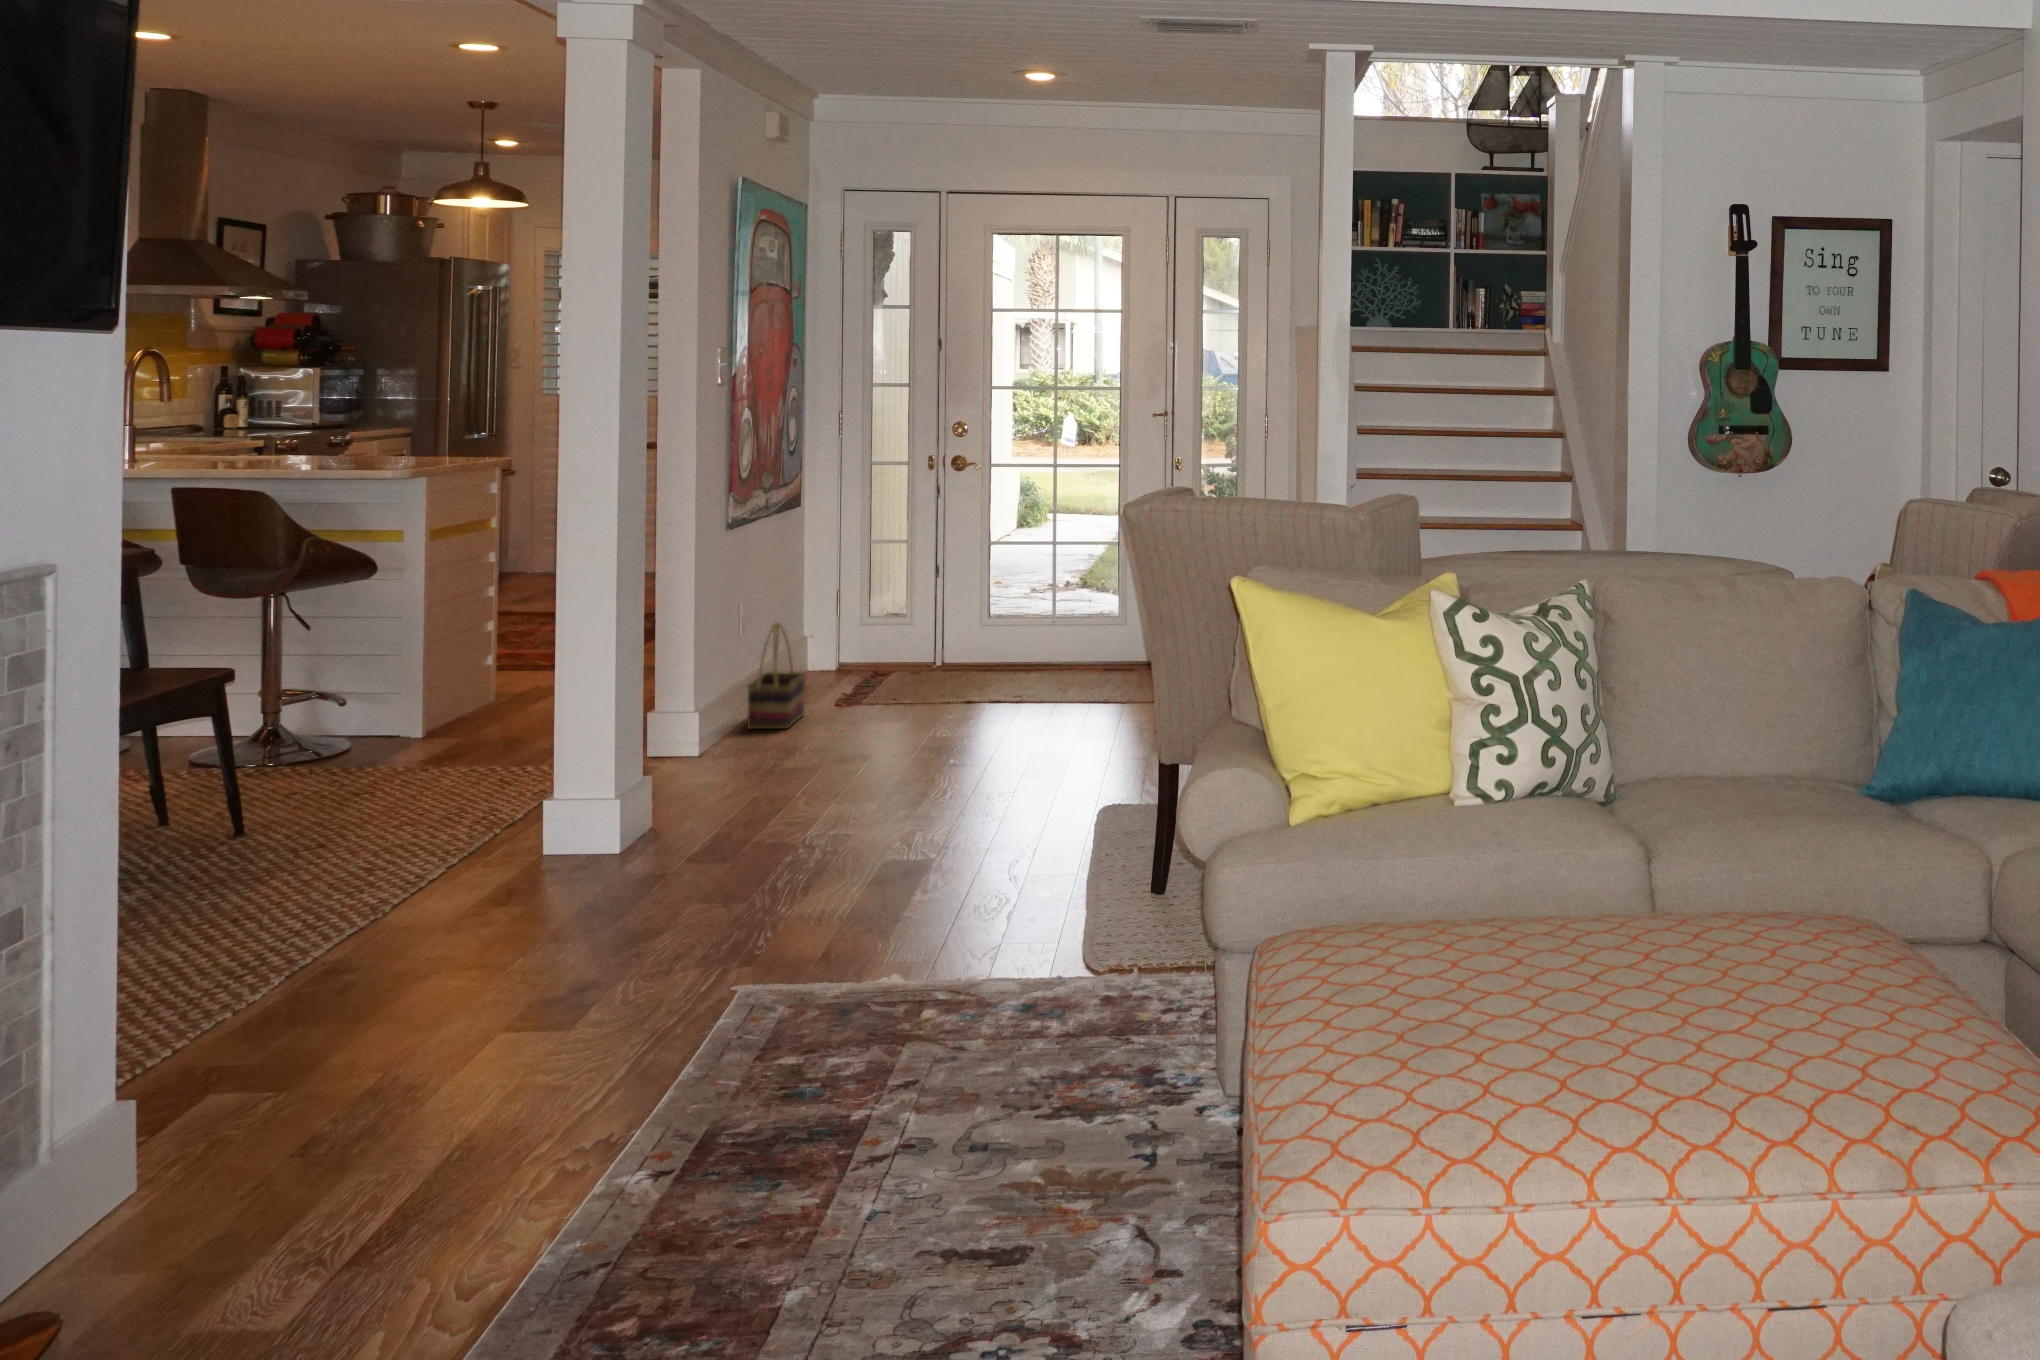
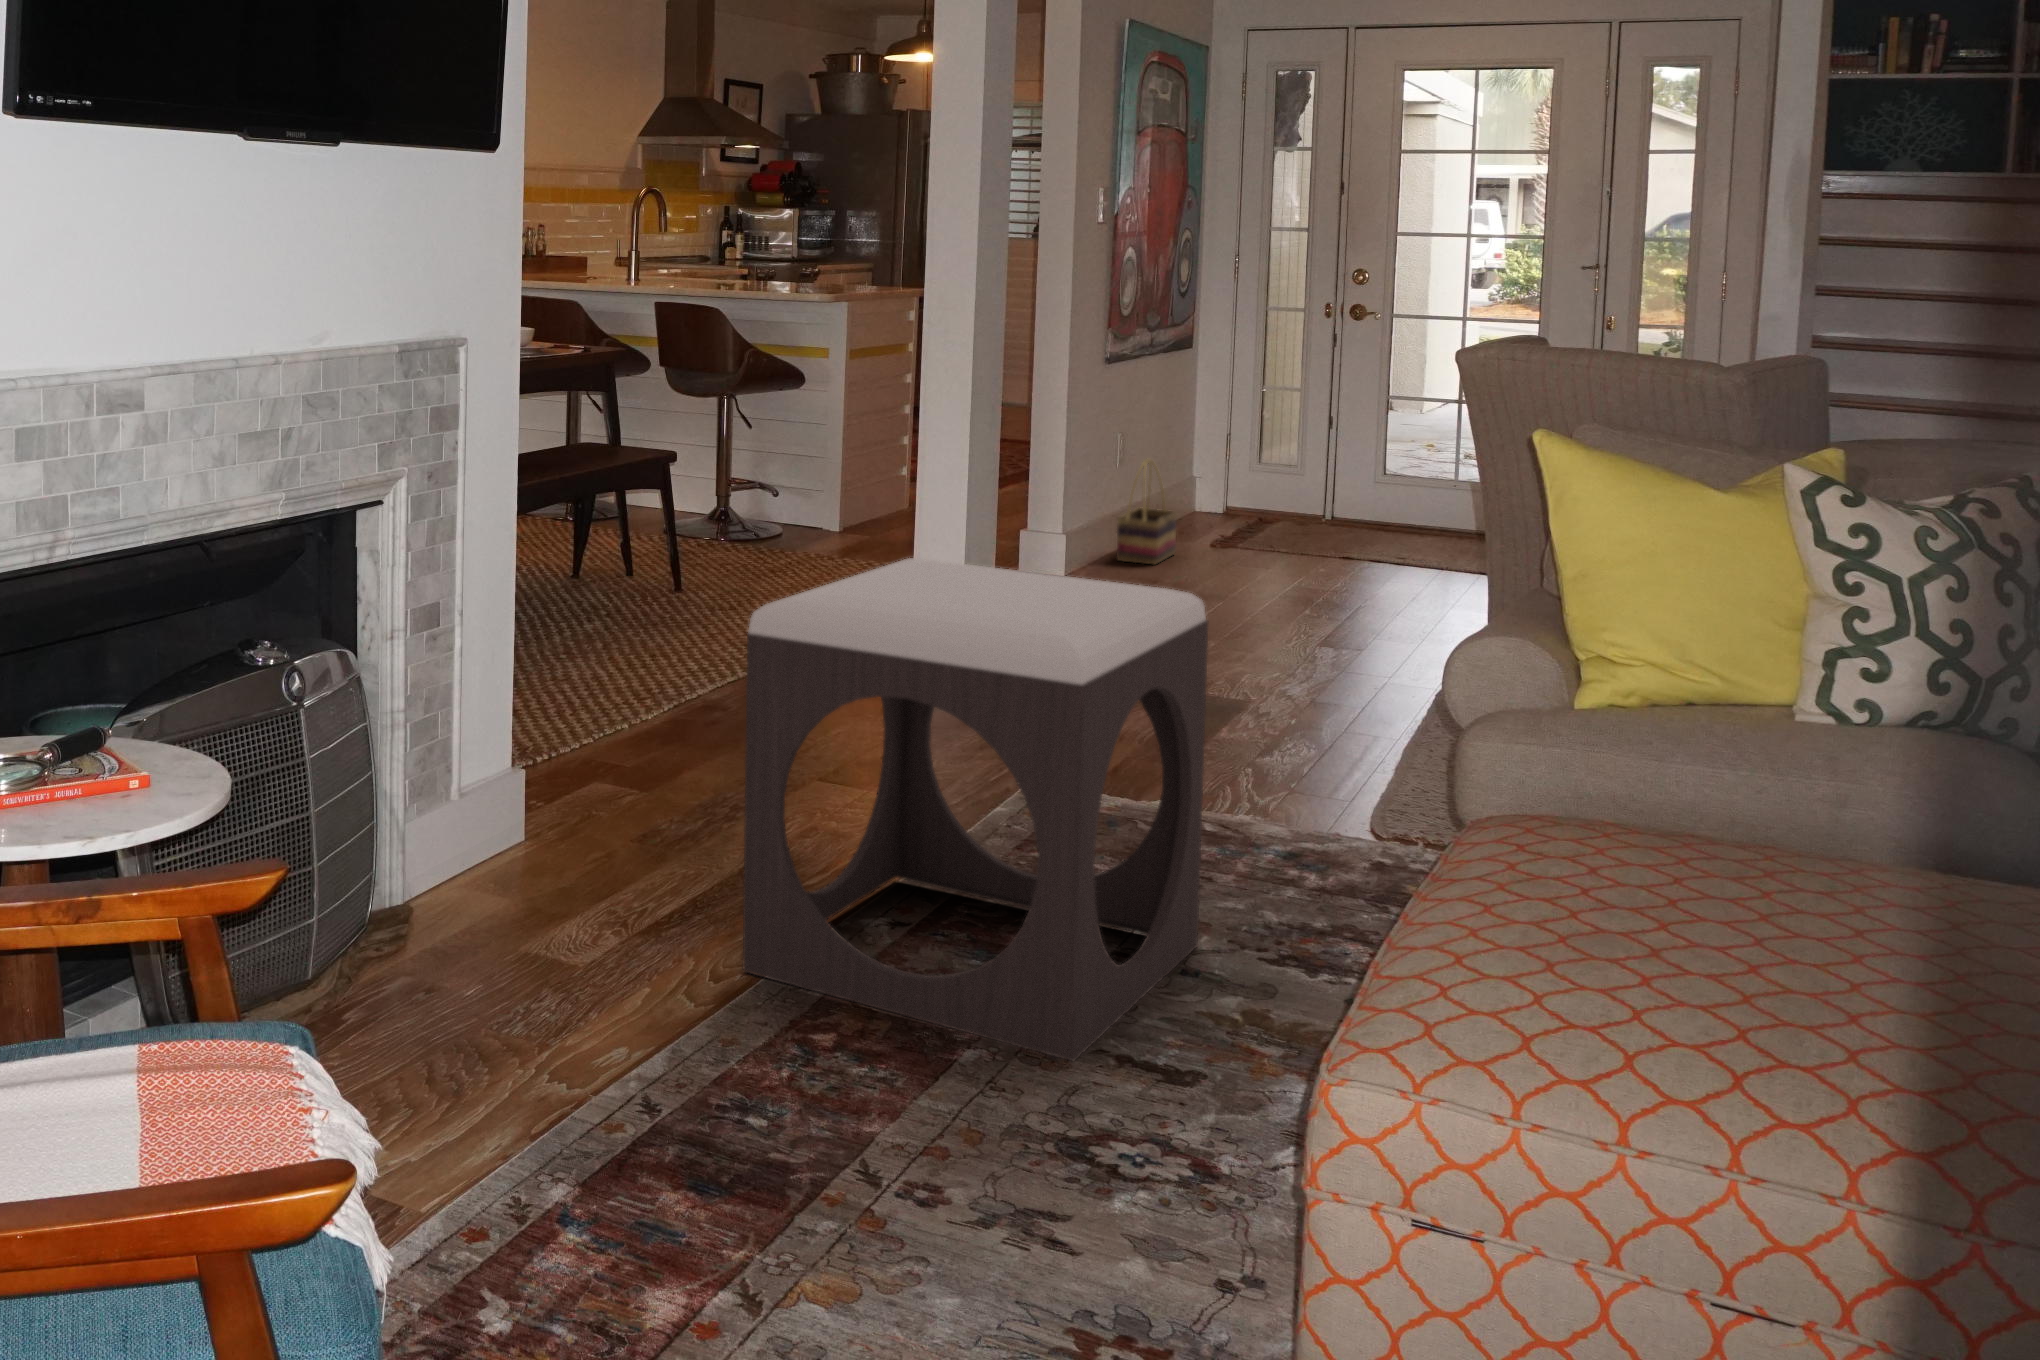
footstool: none [487,762,980,1288] -> present [742,558,1208,1061]

